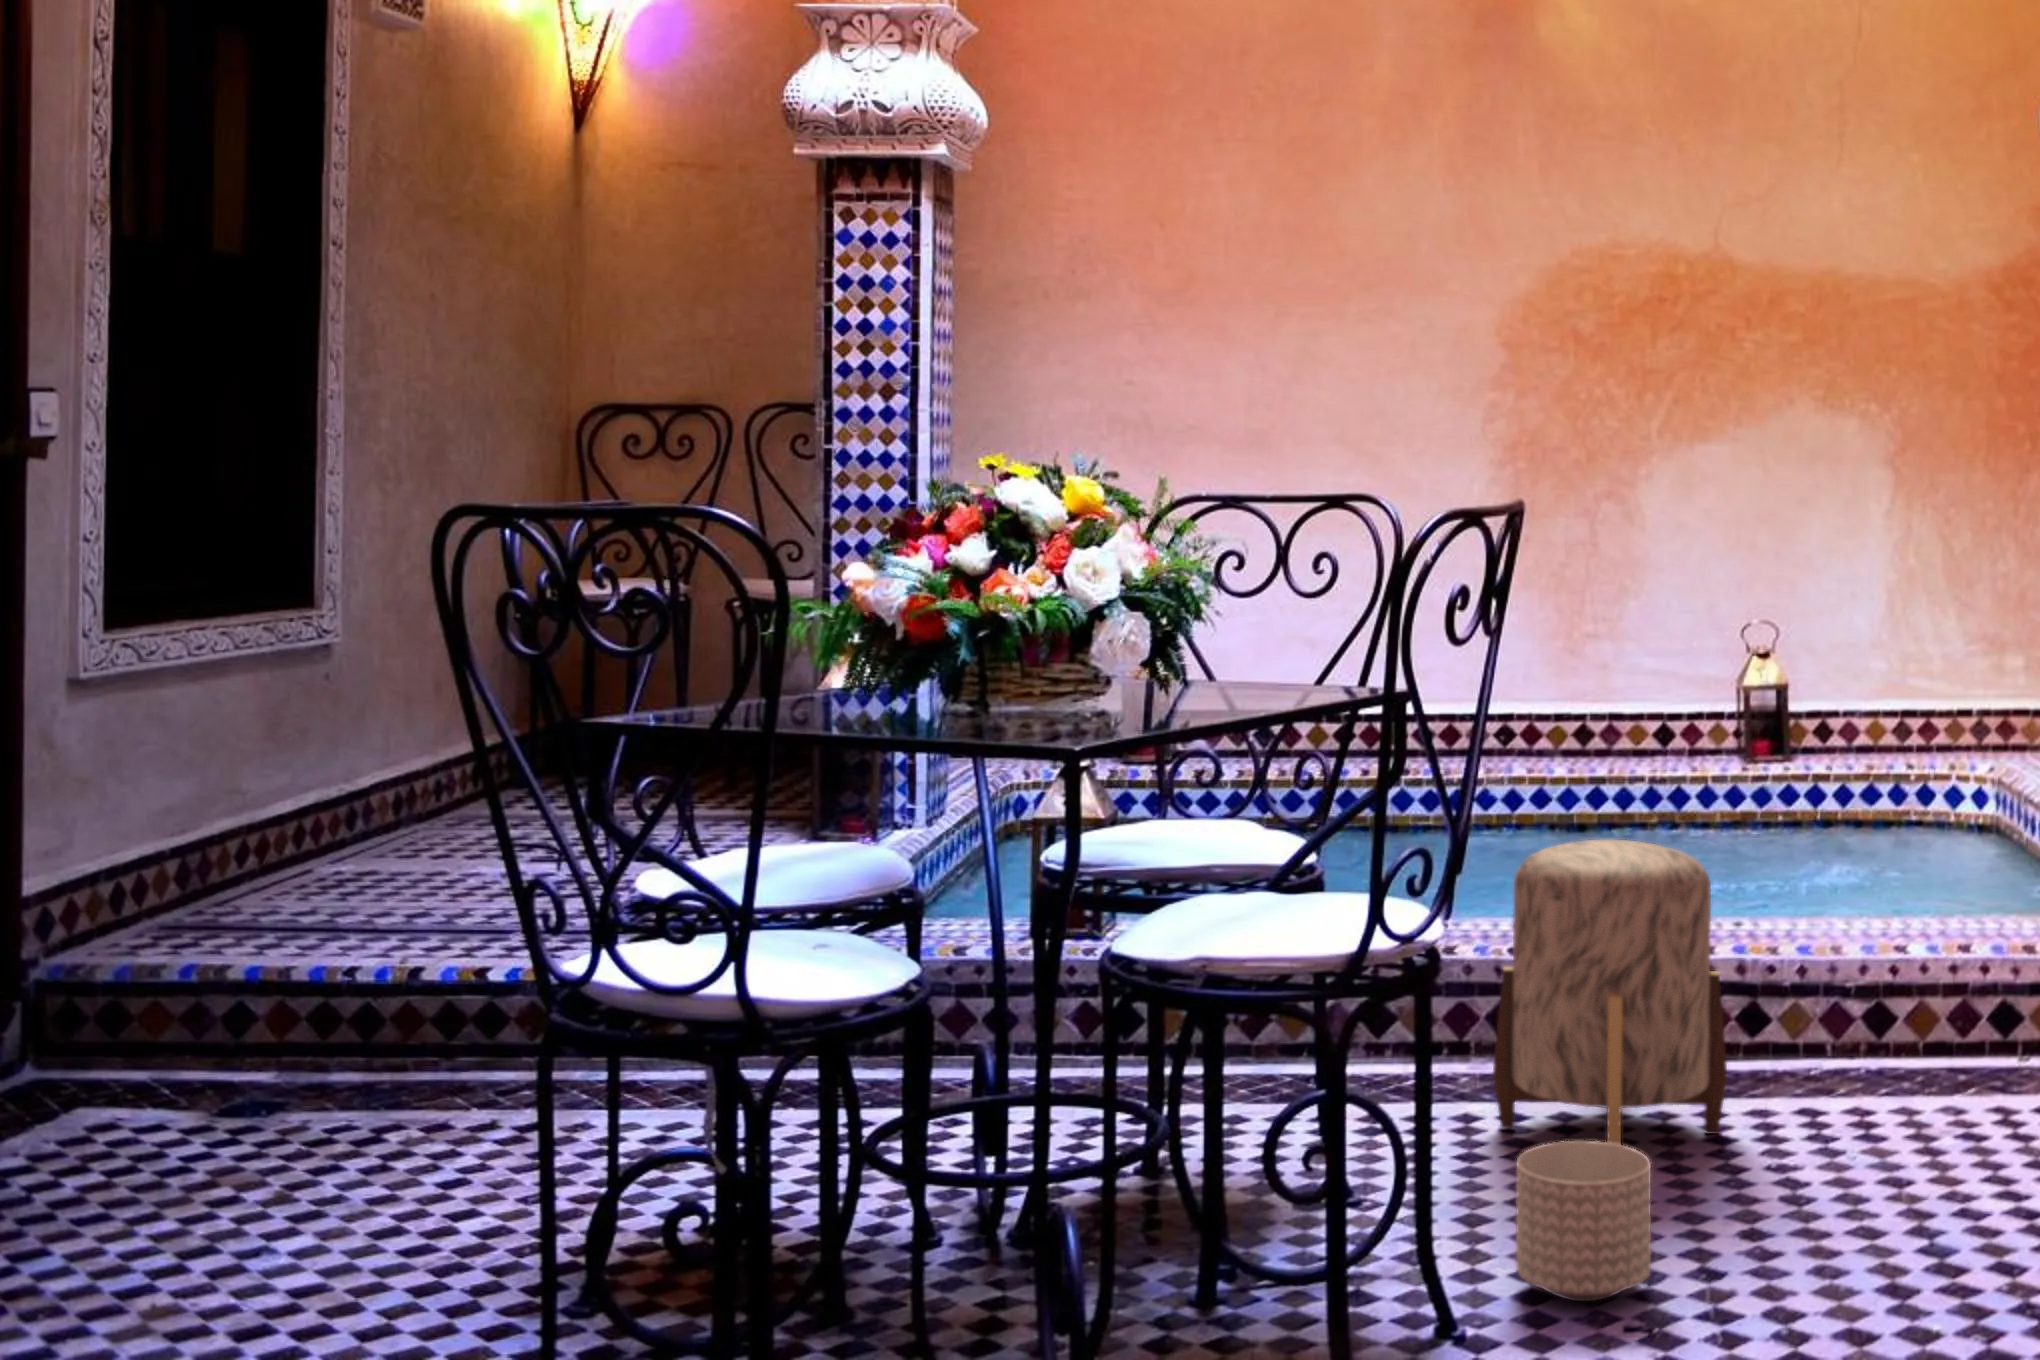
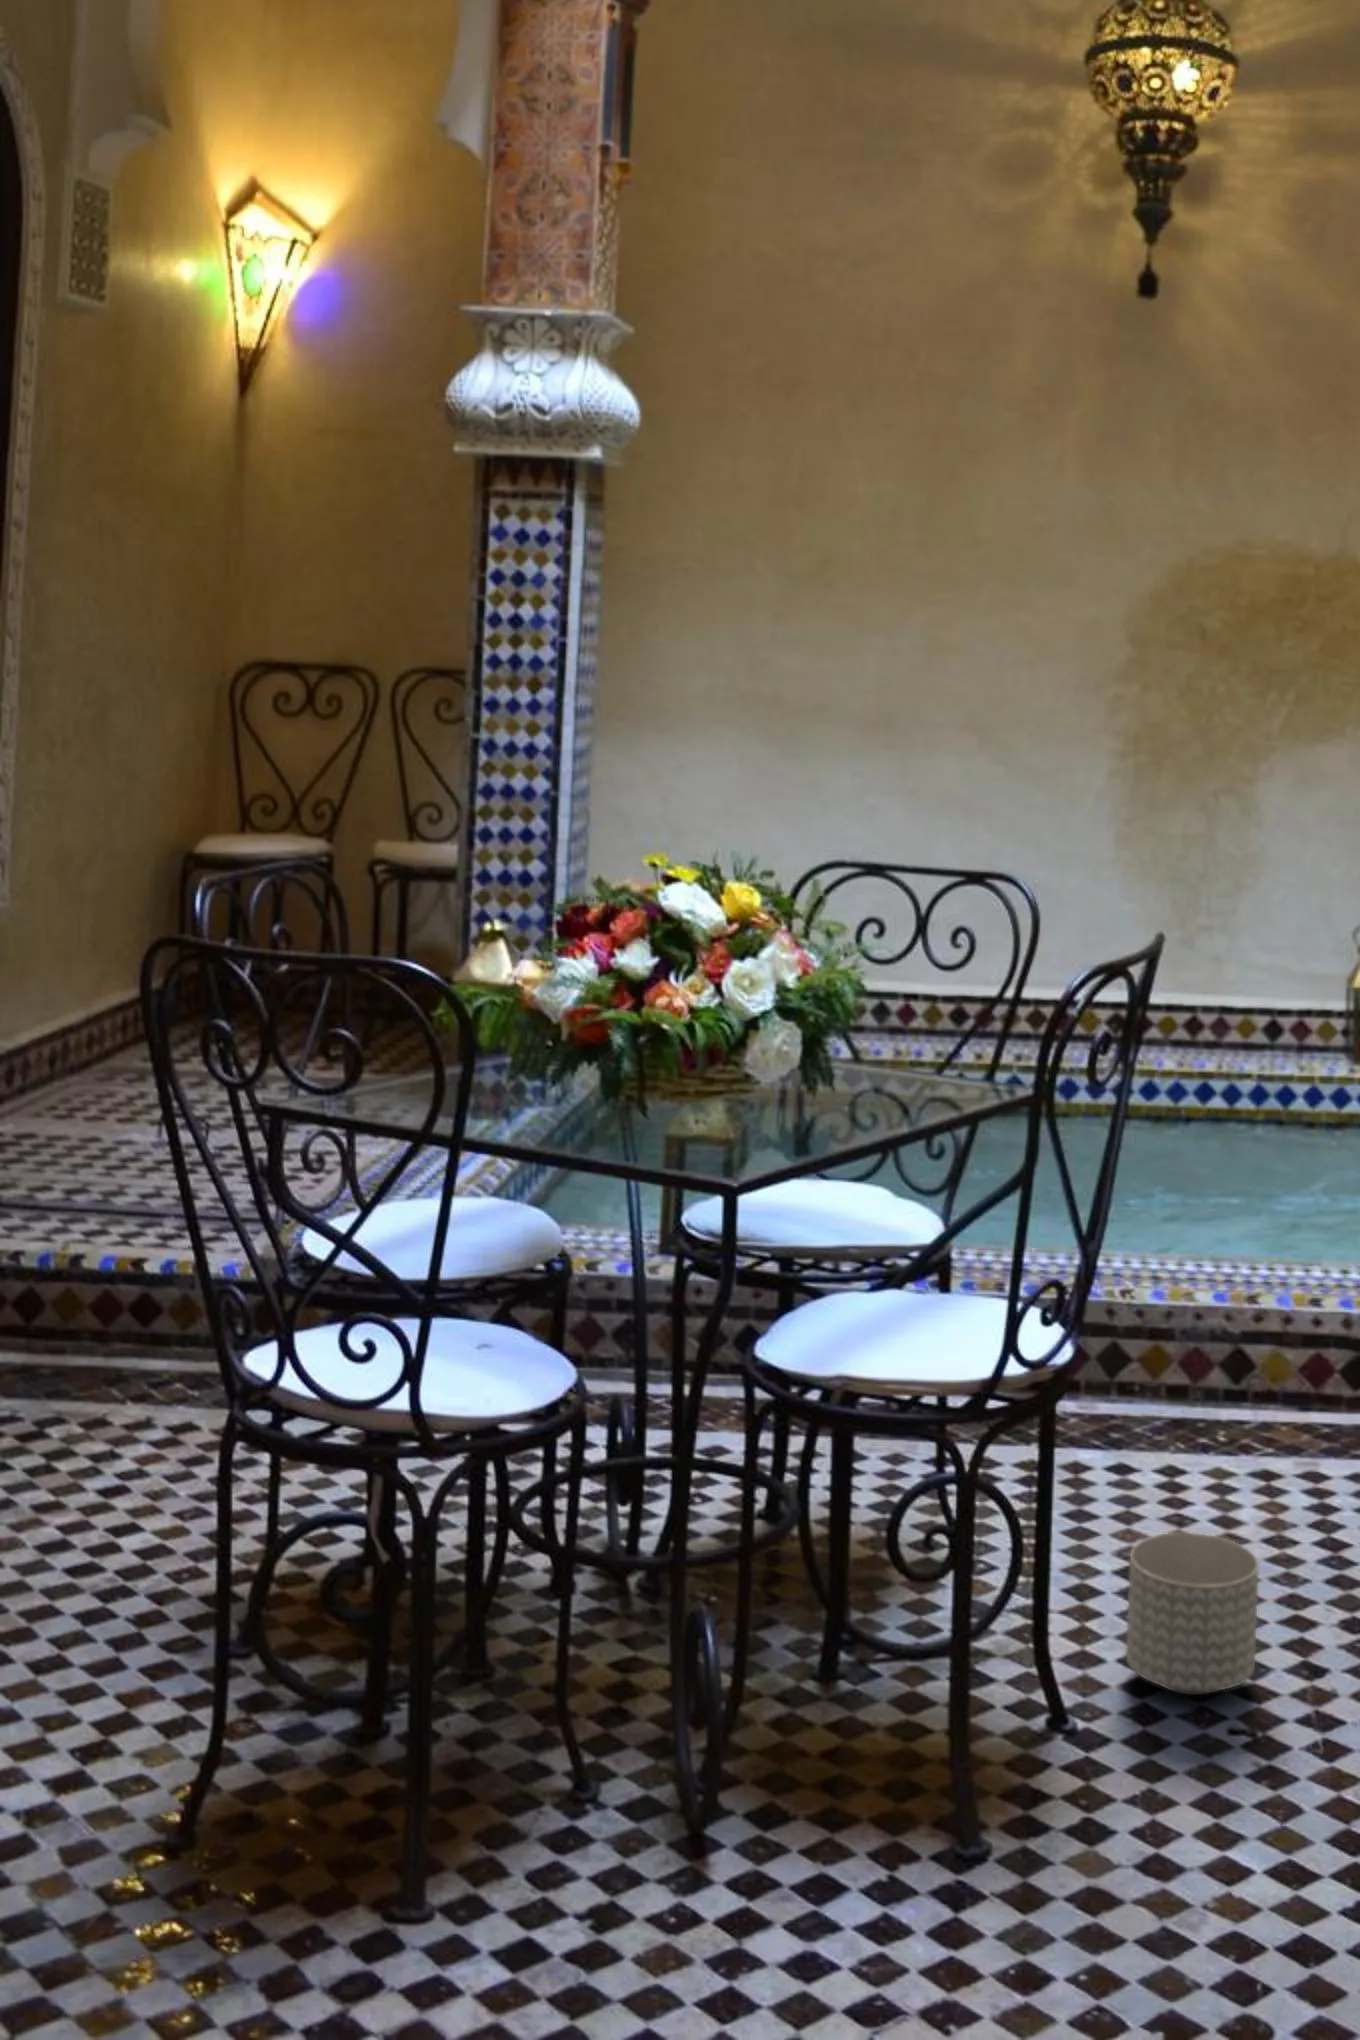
ottoman: present [1493,840,1727,1145] -> none [1104,1205,1331,1532]

